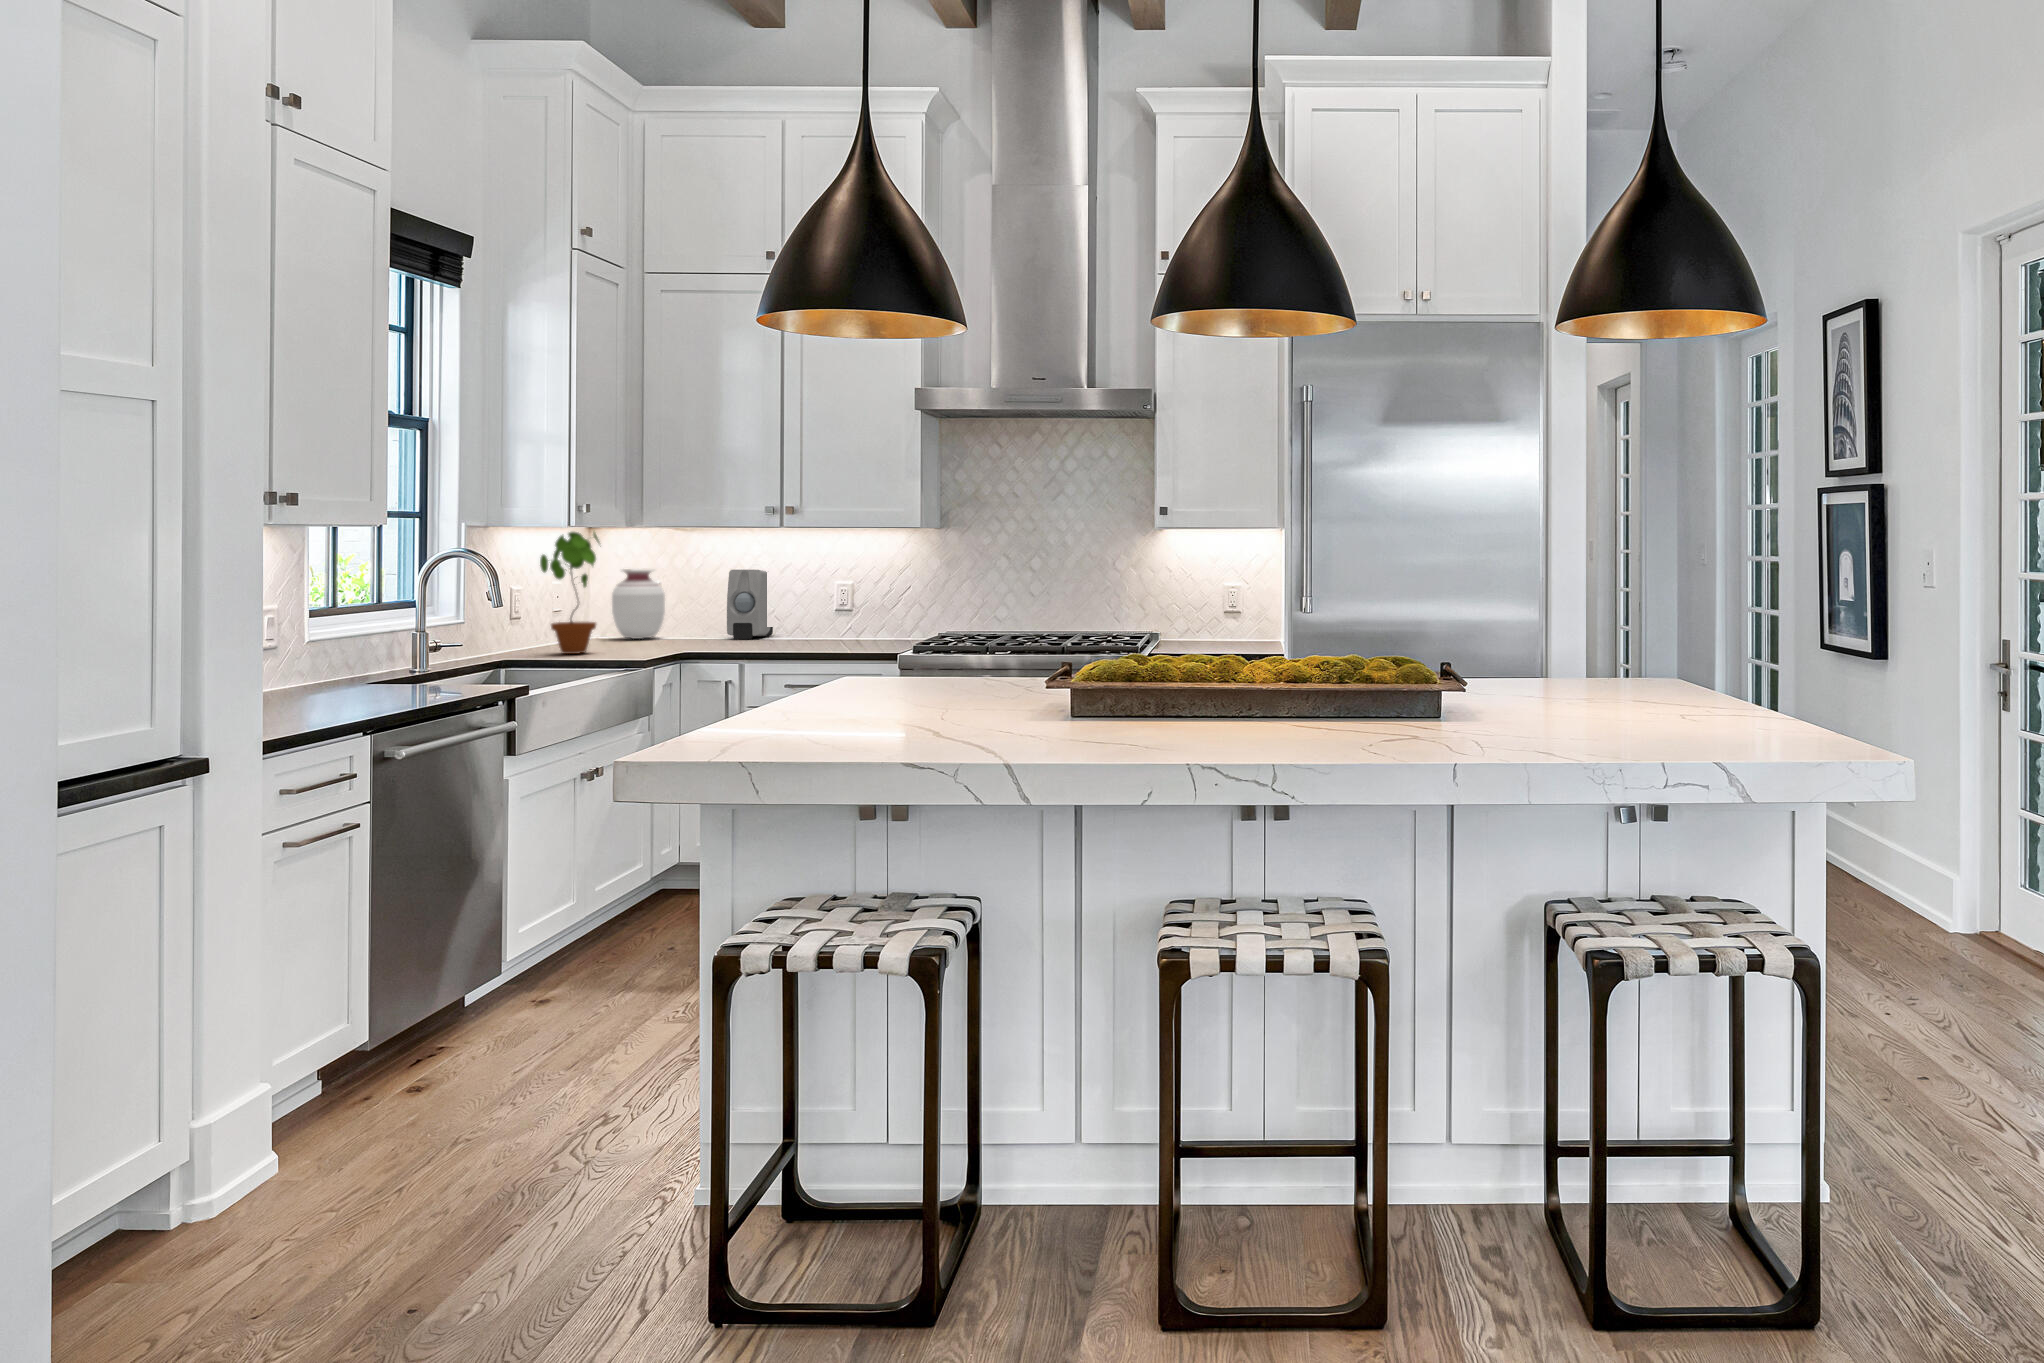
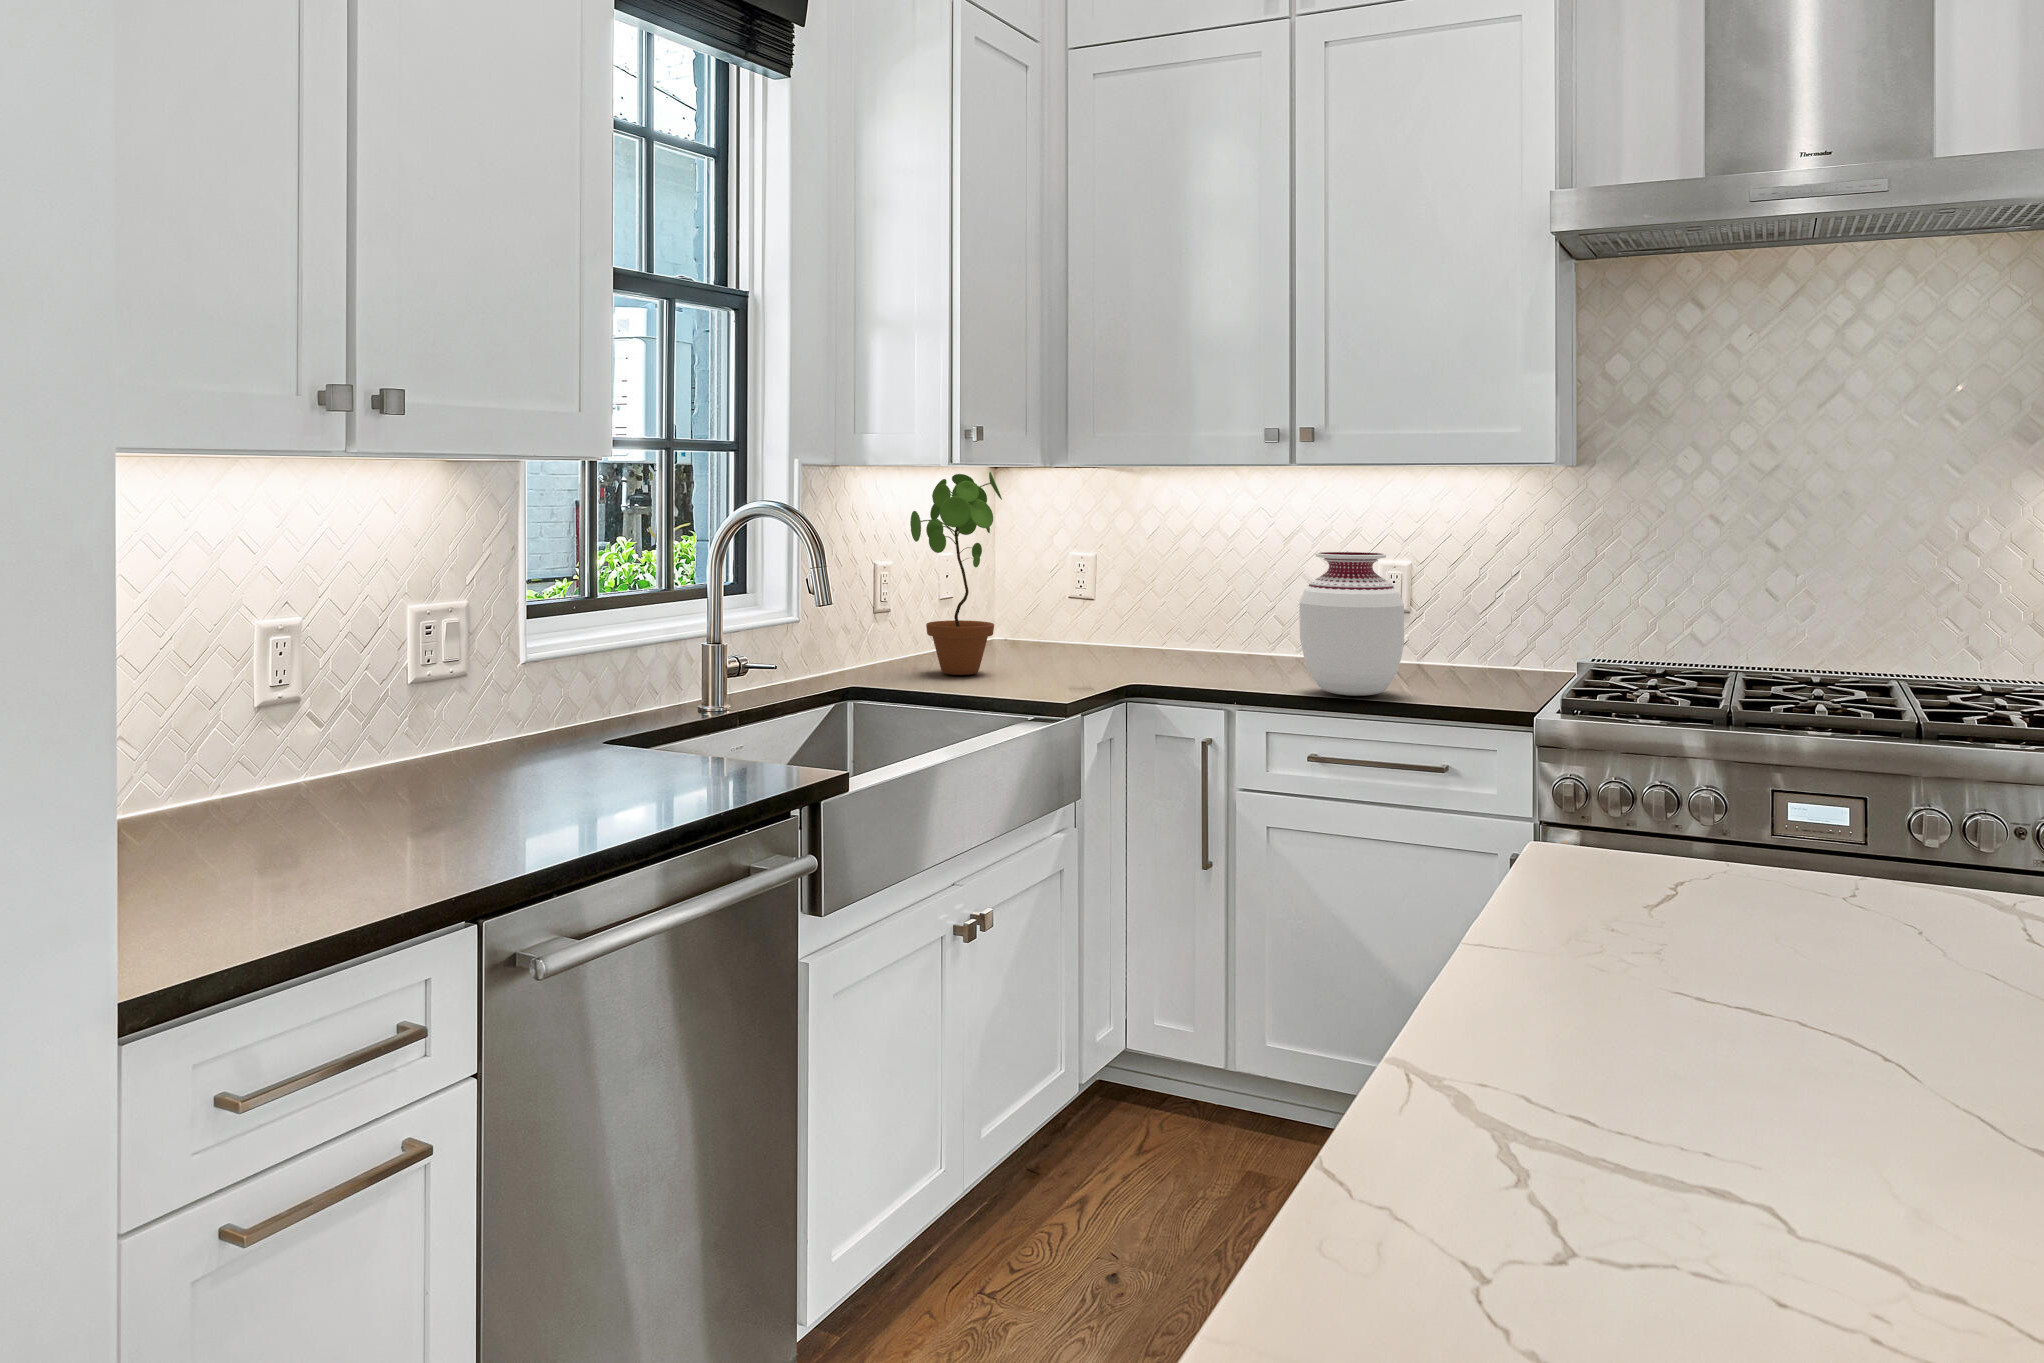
vase: present [612,569,665,639] -> present [1300,552,1404,696]
soap dispenser: present [727,570,773,639] -> none [1195,538,1270,654]

